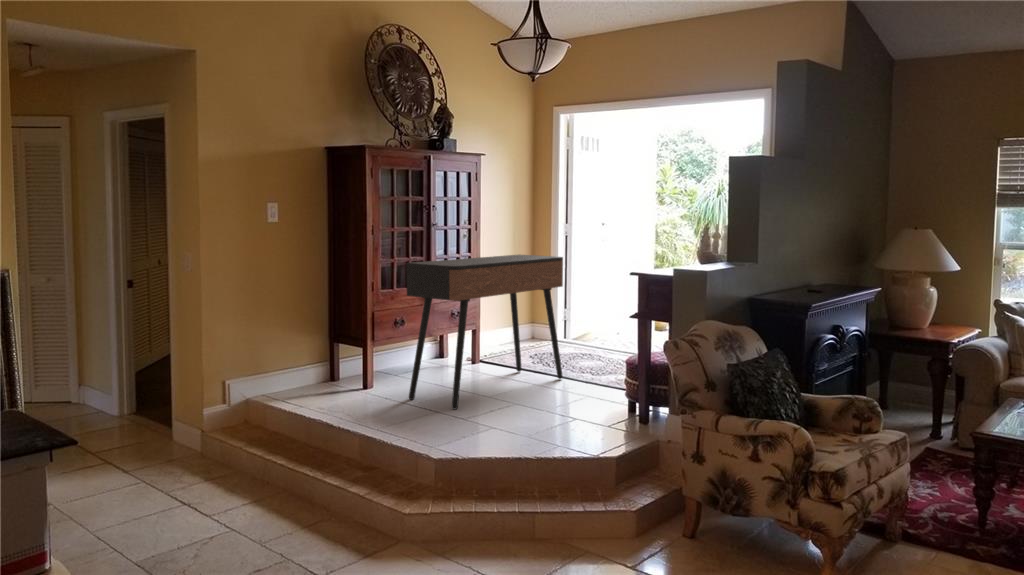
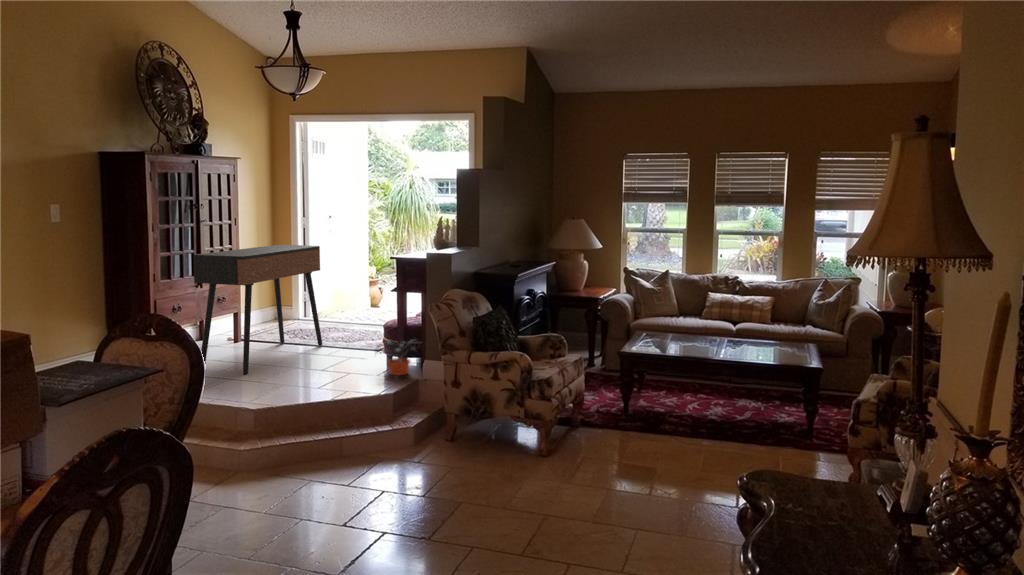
potted plant: none [605,380,670,431] -> present [377,339,416,375]

